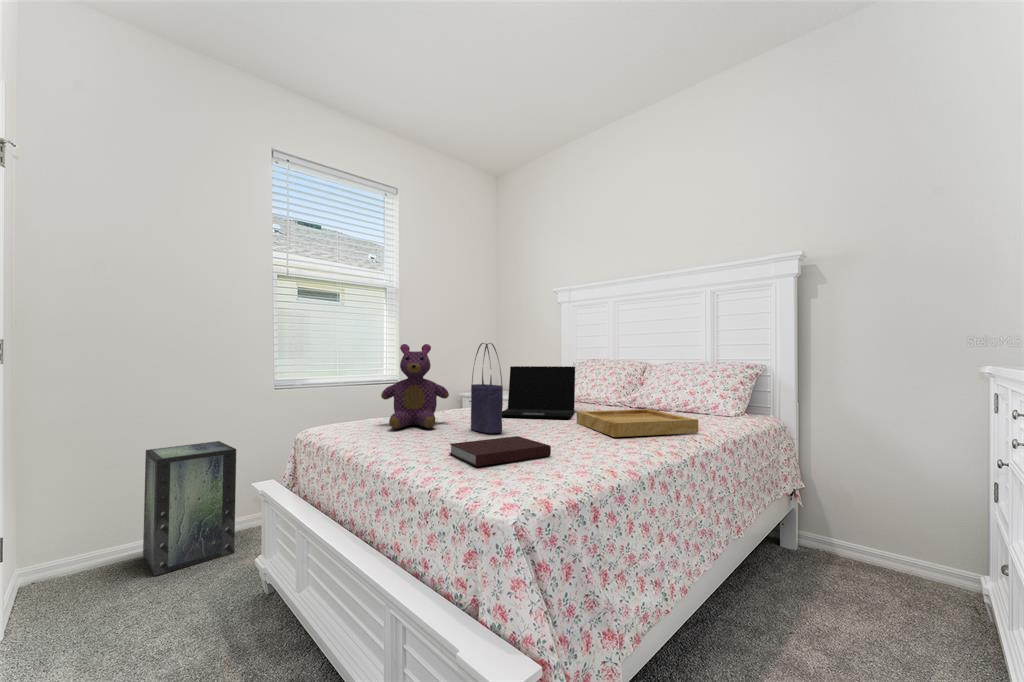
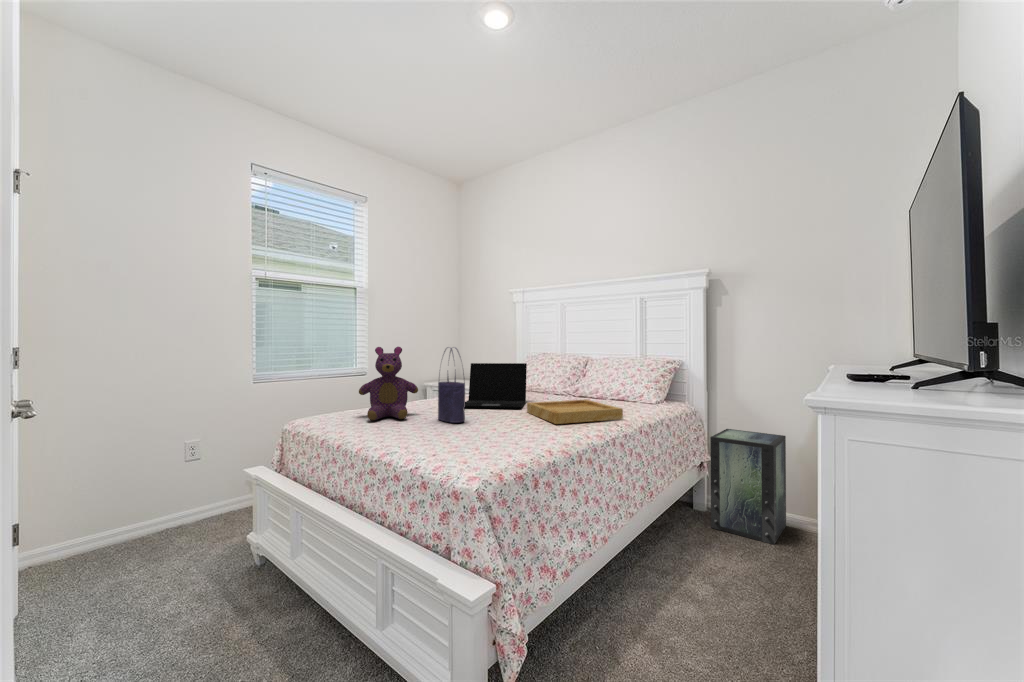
notebook: present [450,436,551,467] -> none [423,425,504,450]
storage box: present [143,441,236,576] -> present [710,429,786,544]

